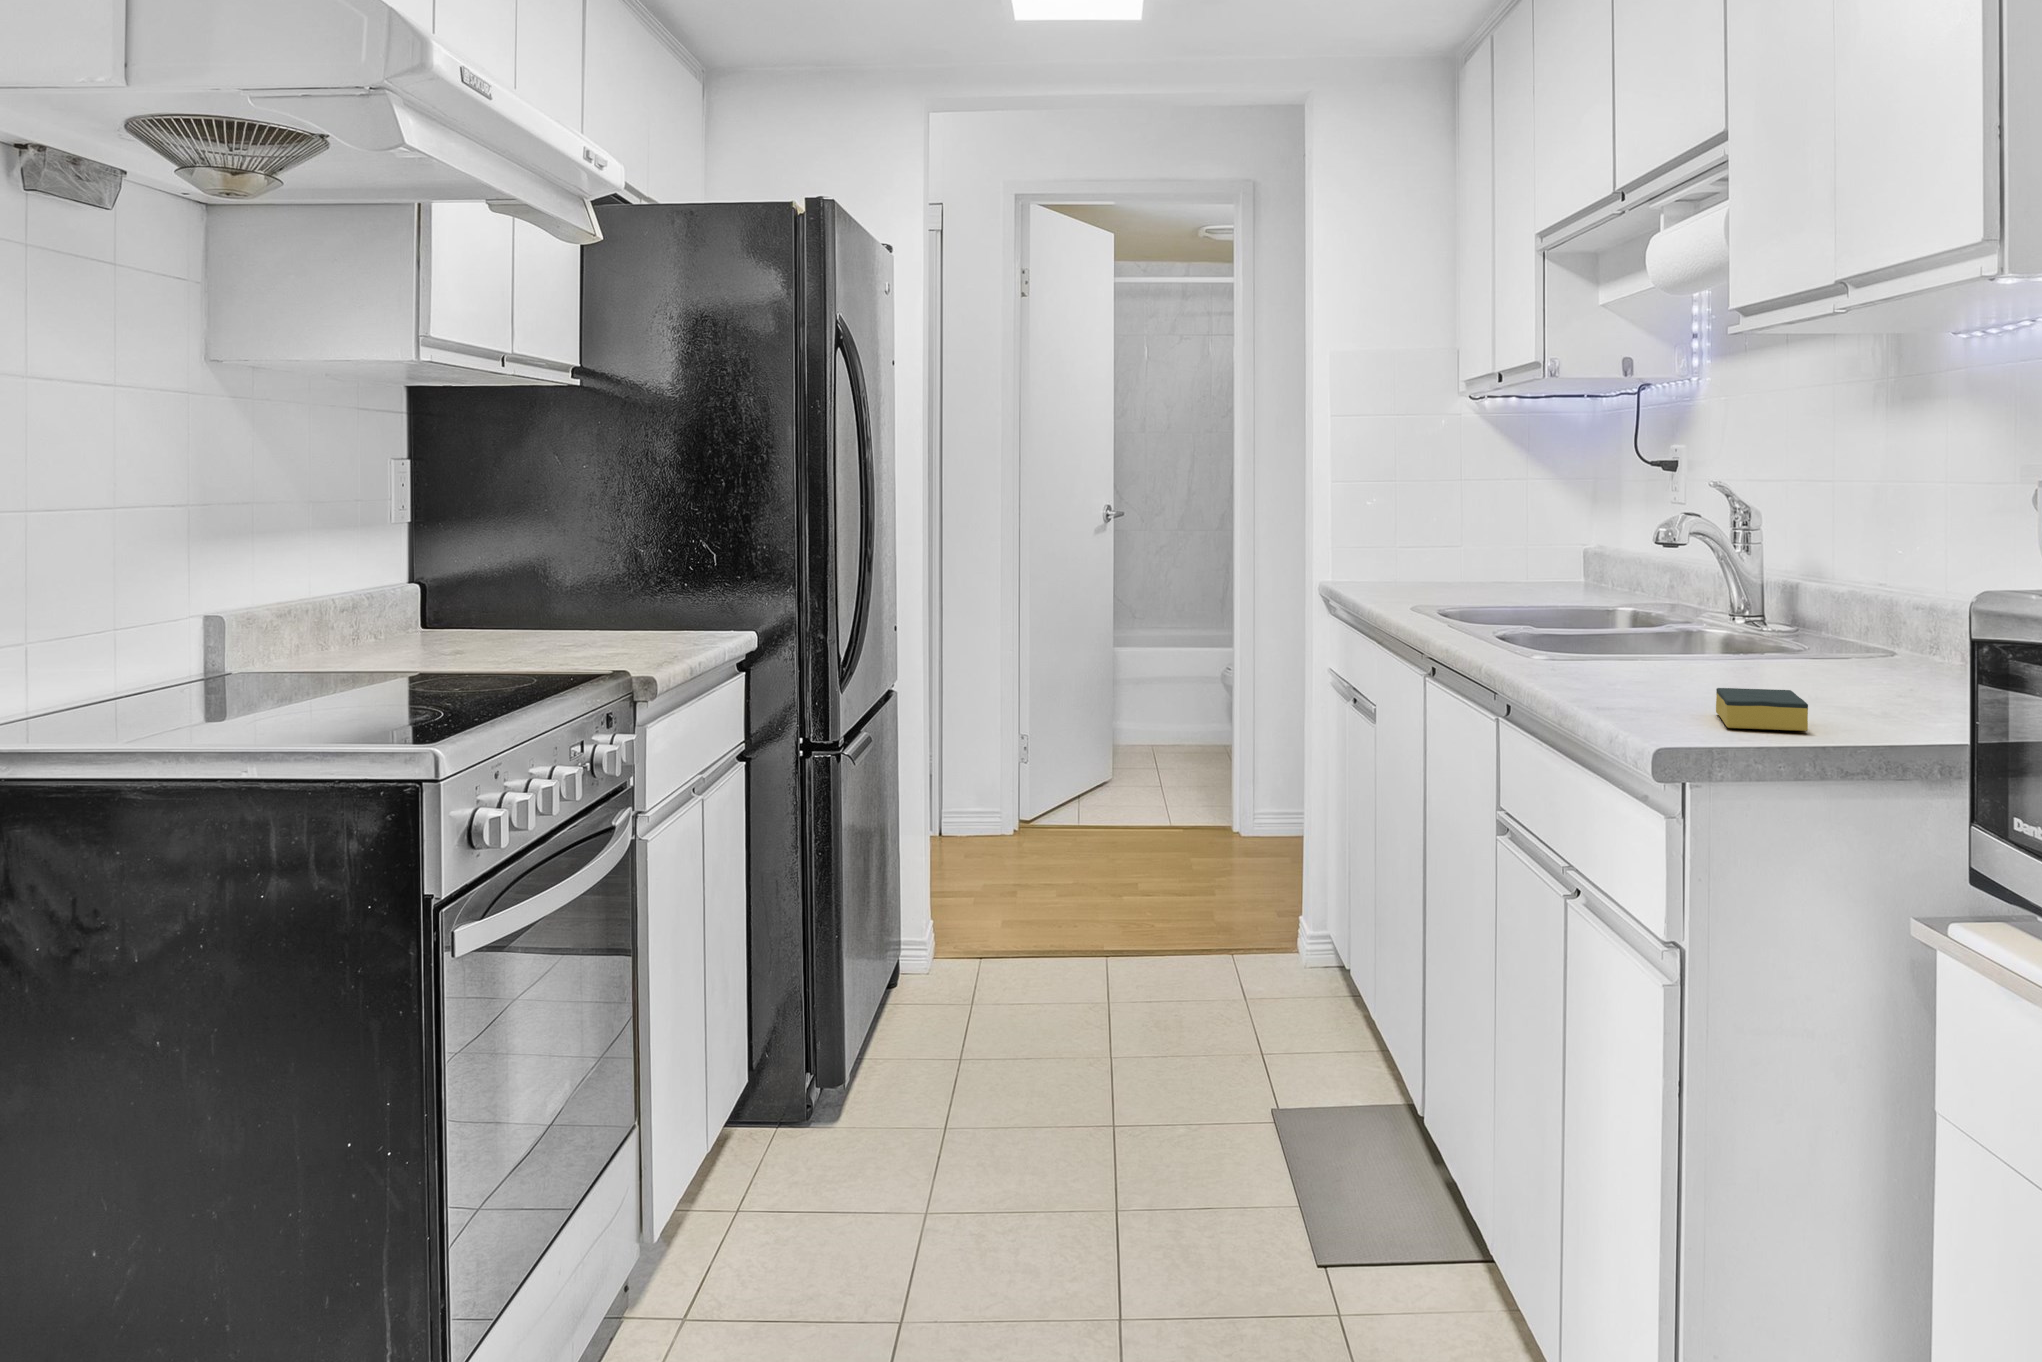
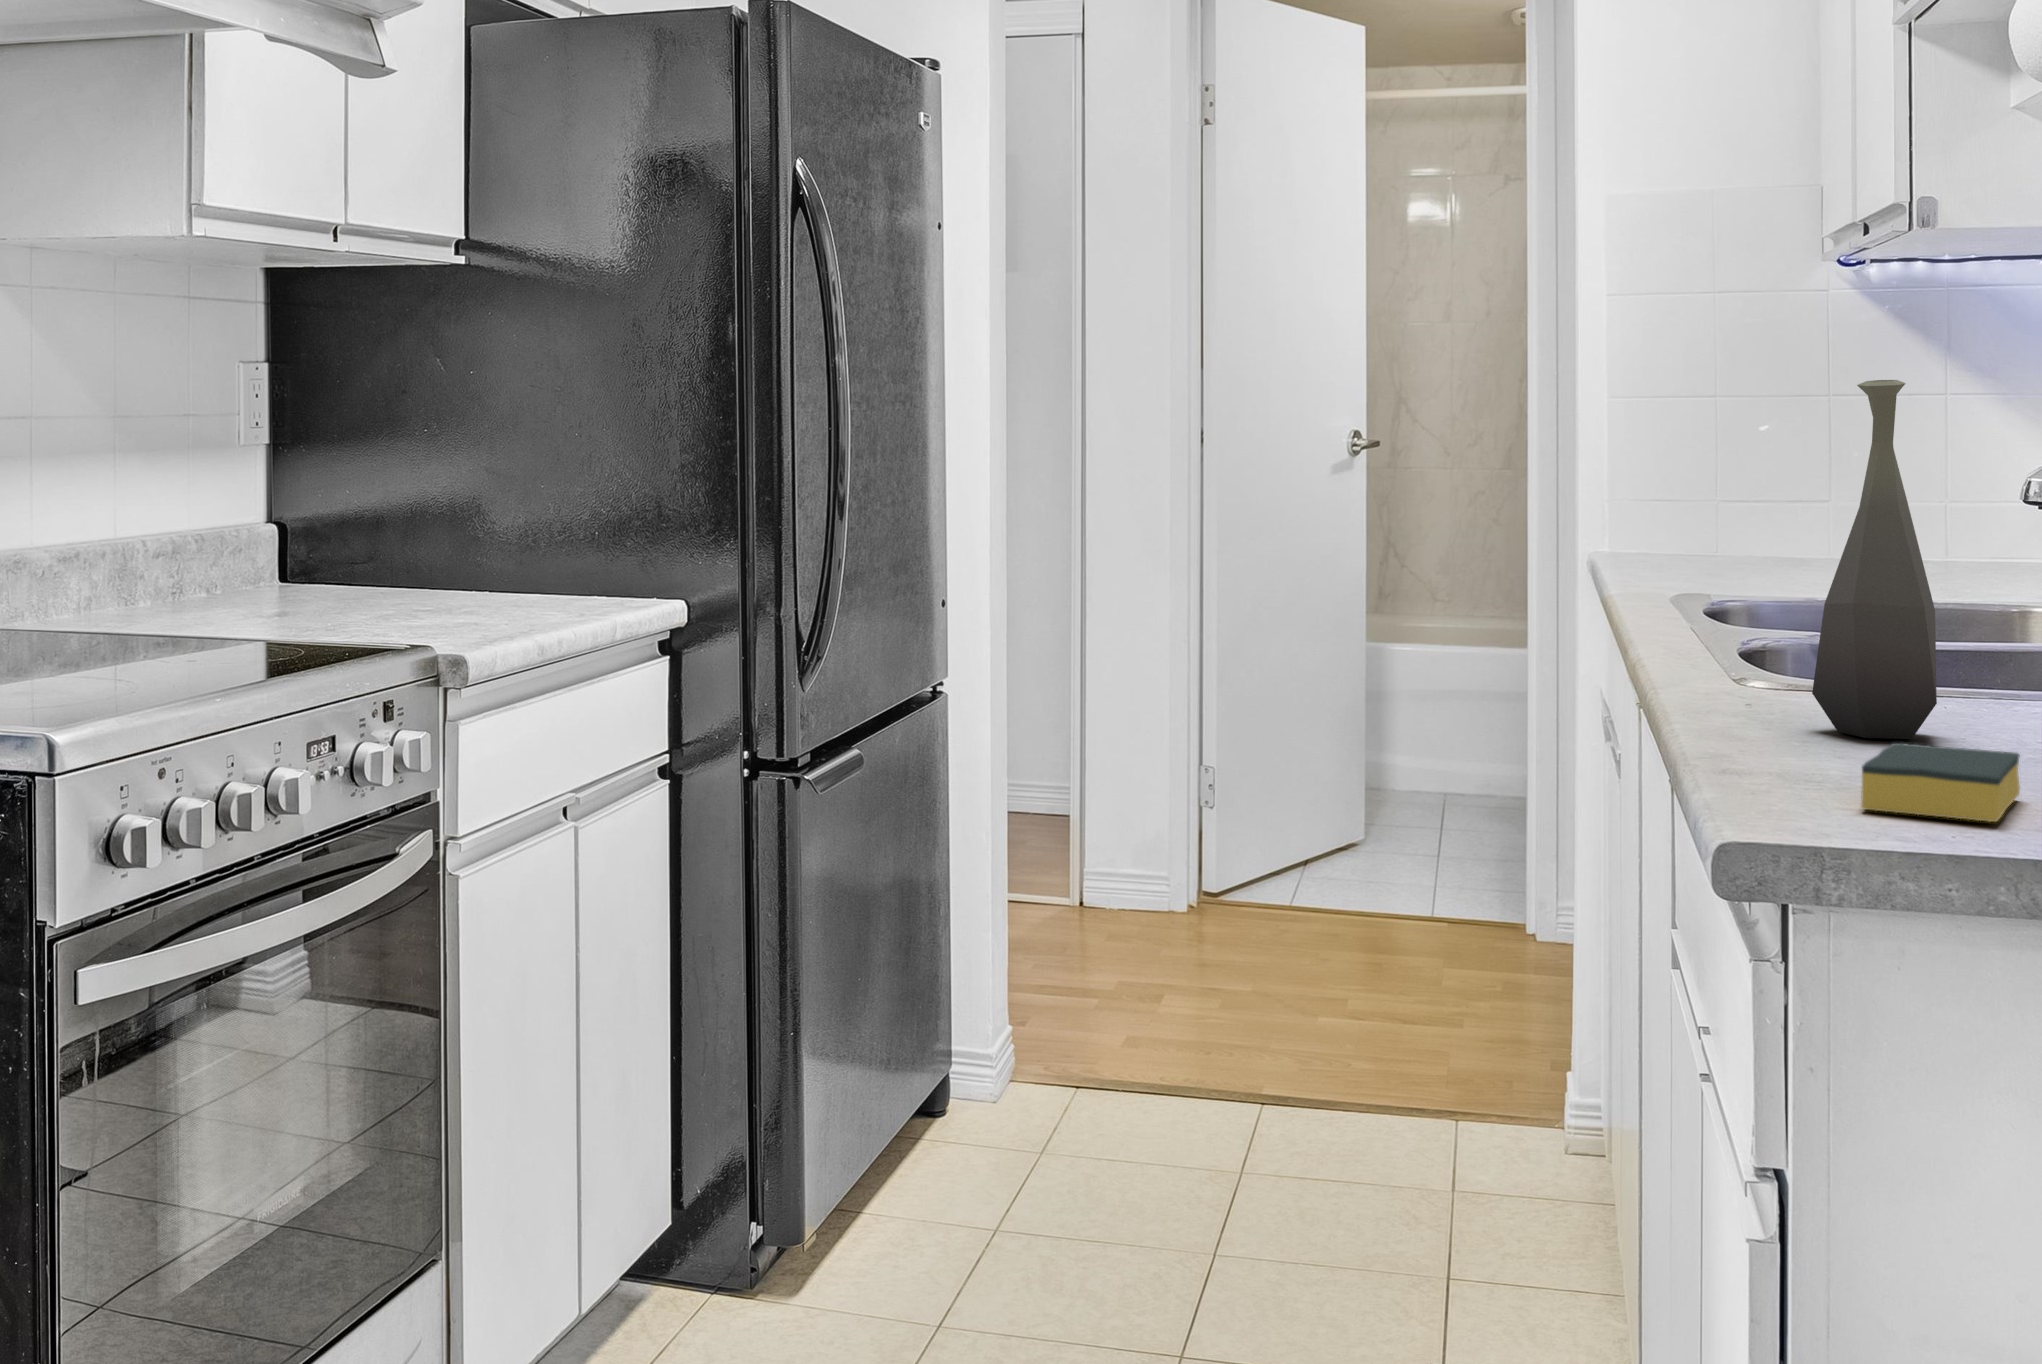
bottle: none [1622,468,1699,688] -> present [1812,380,1937,739]

